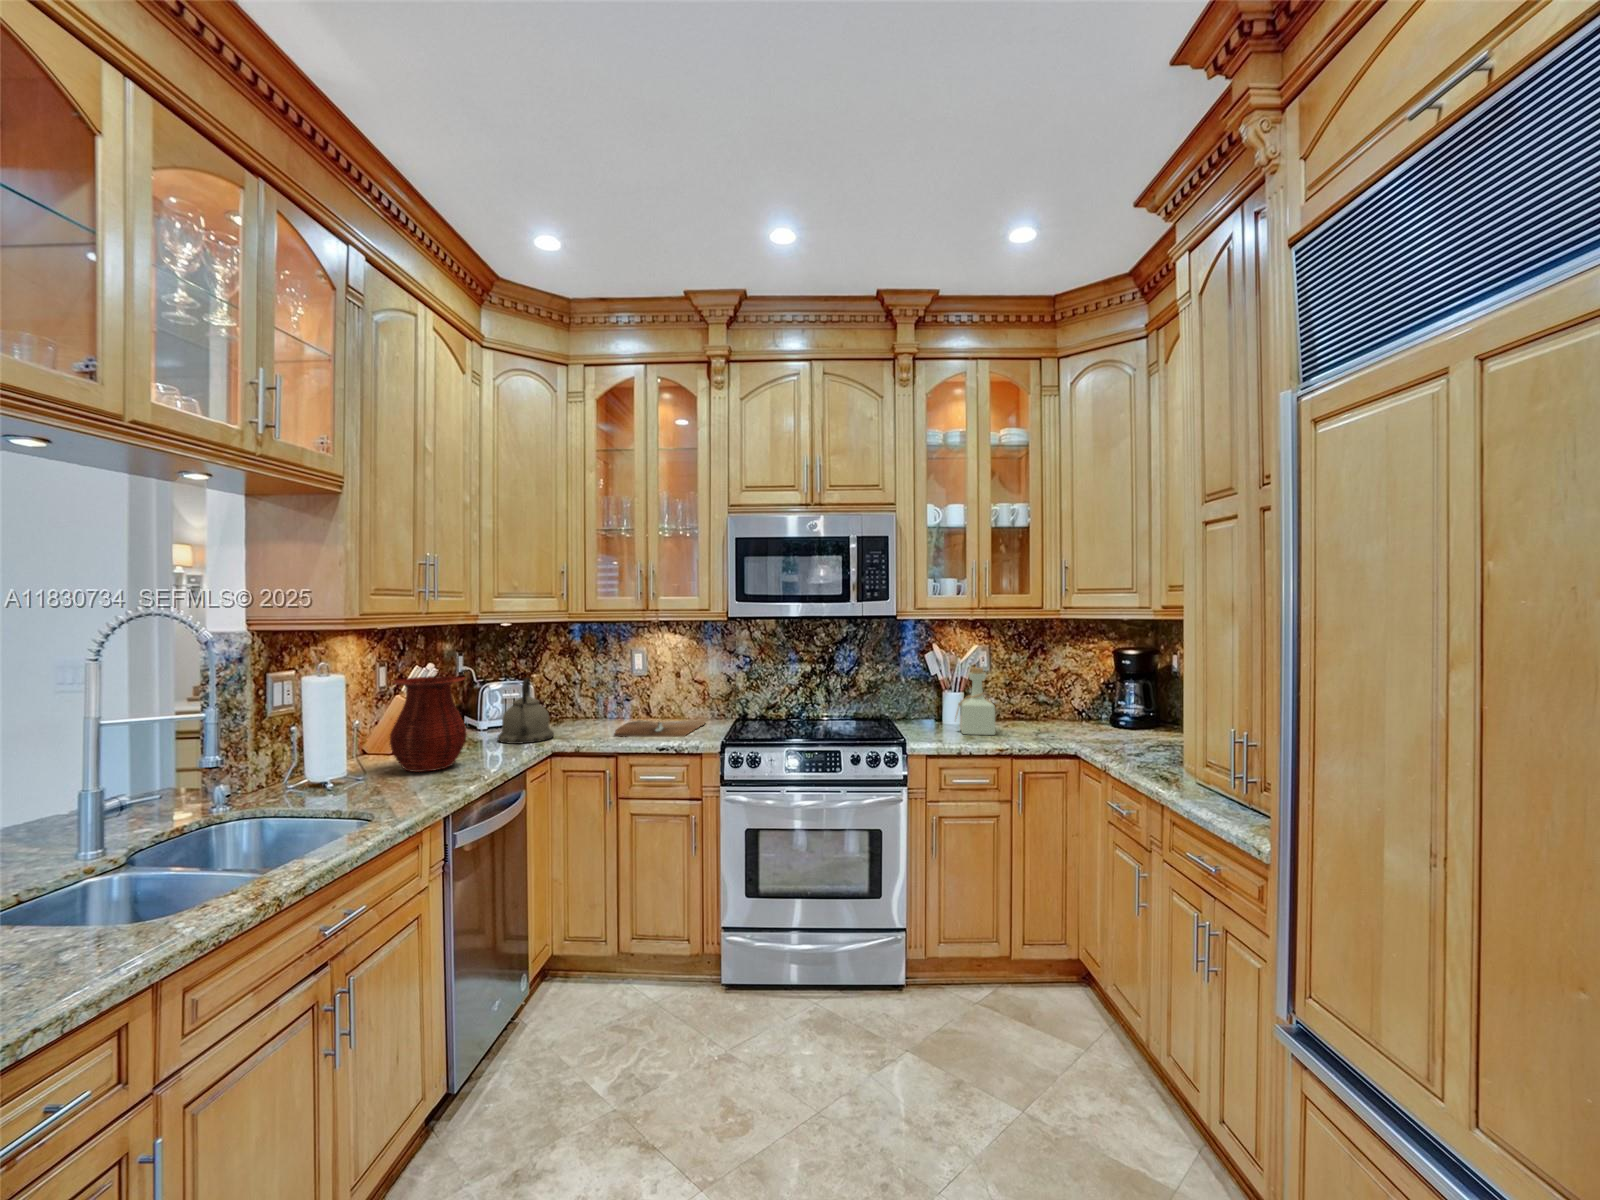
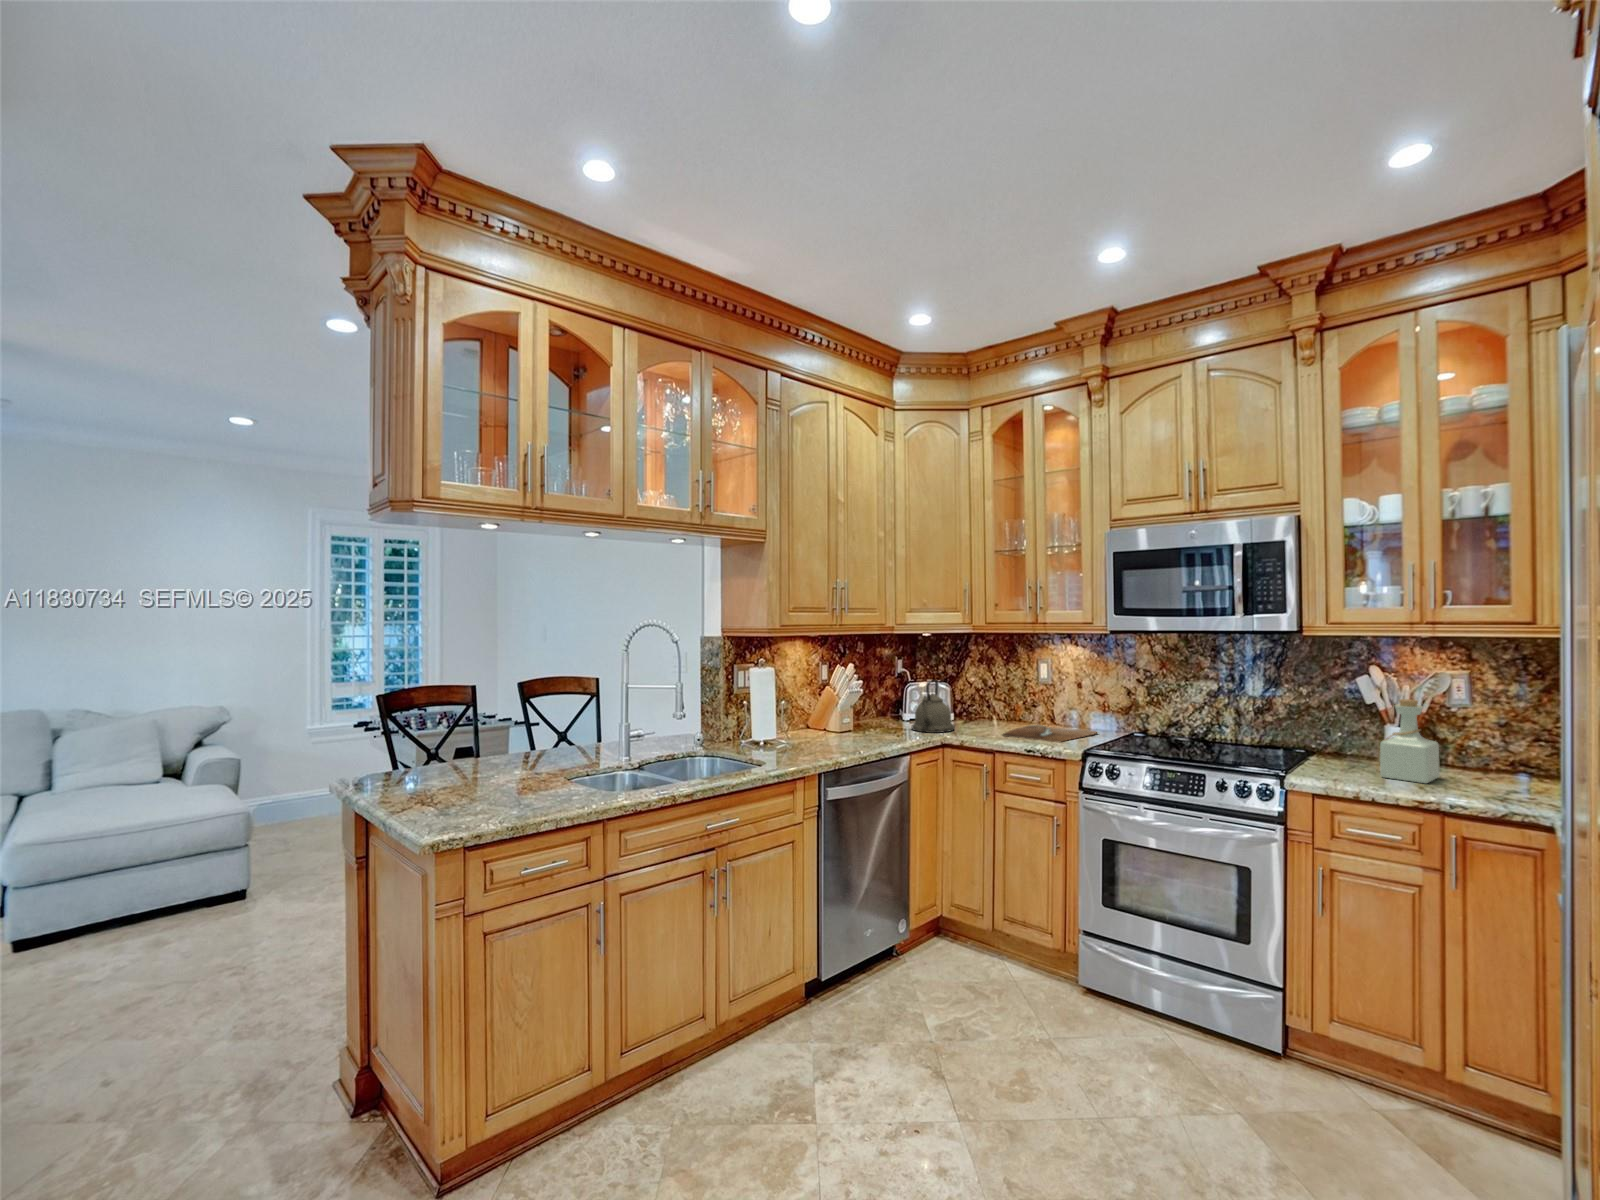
vase: present [390,676,466,772] -> none [827,675,876,743]

